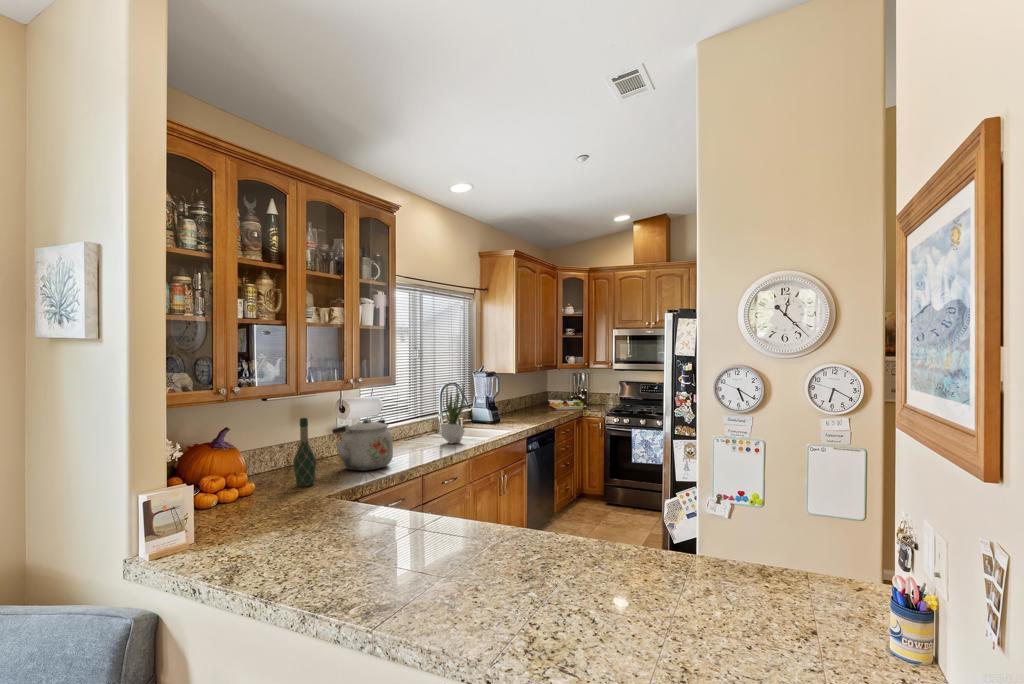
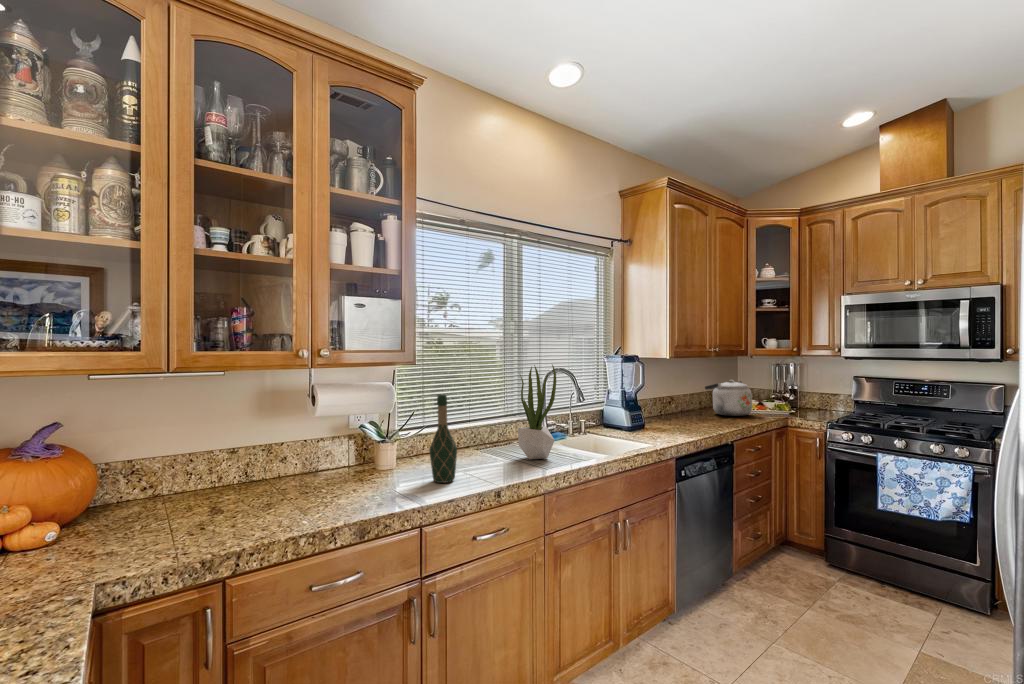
wine bottle: present [293,418,316,487] -> present [429,395,457,483]
kettle: present [332,419,393,471] -> present [705,380,752,416]

